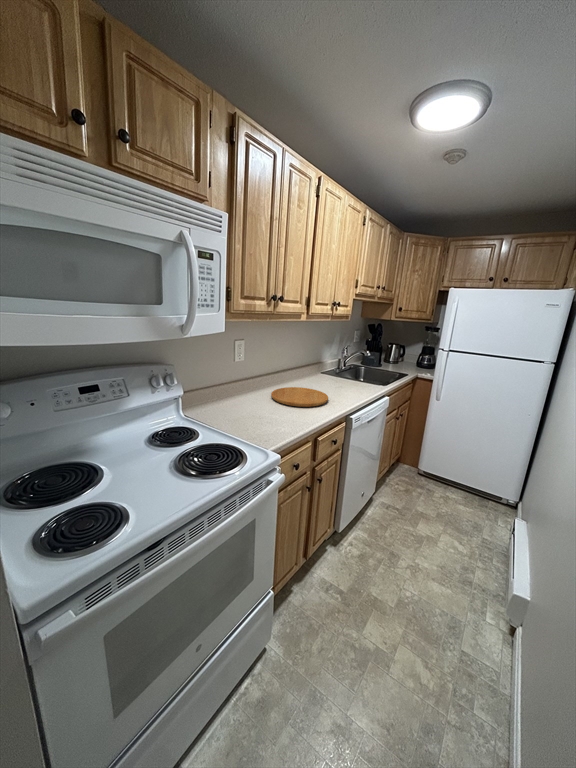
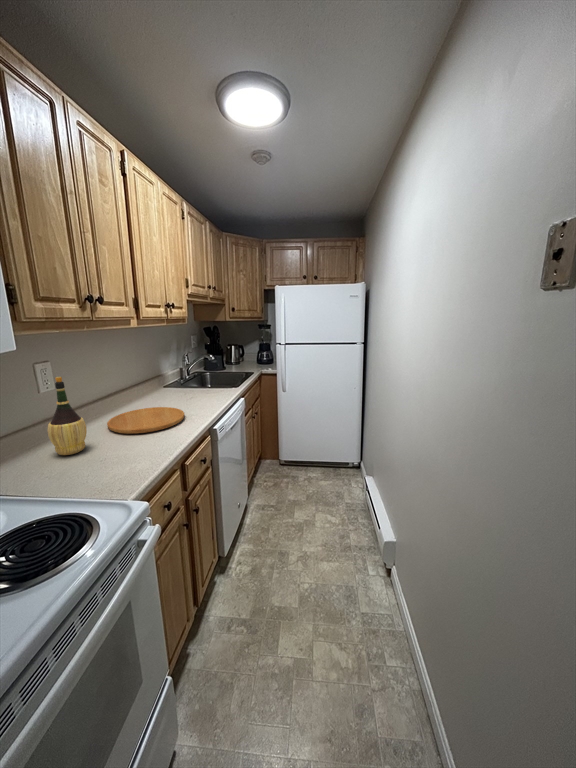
wine bottle: none [234,352,257,409] -> present [47,377,87,455]

